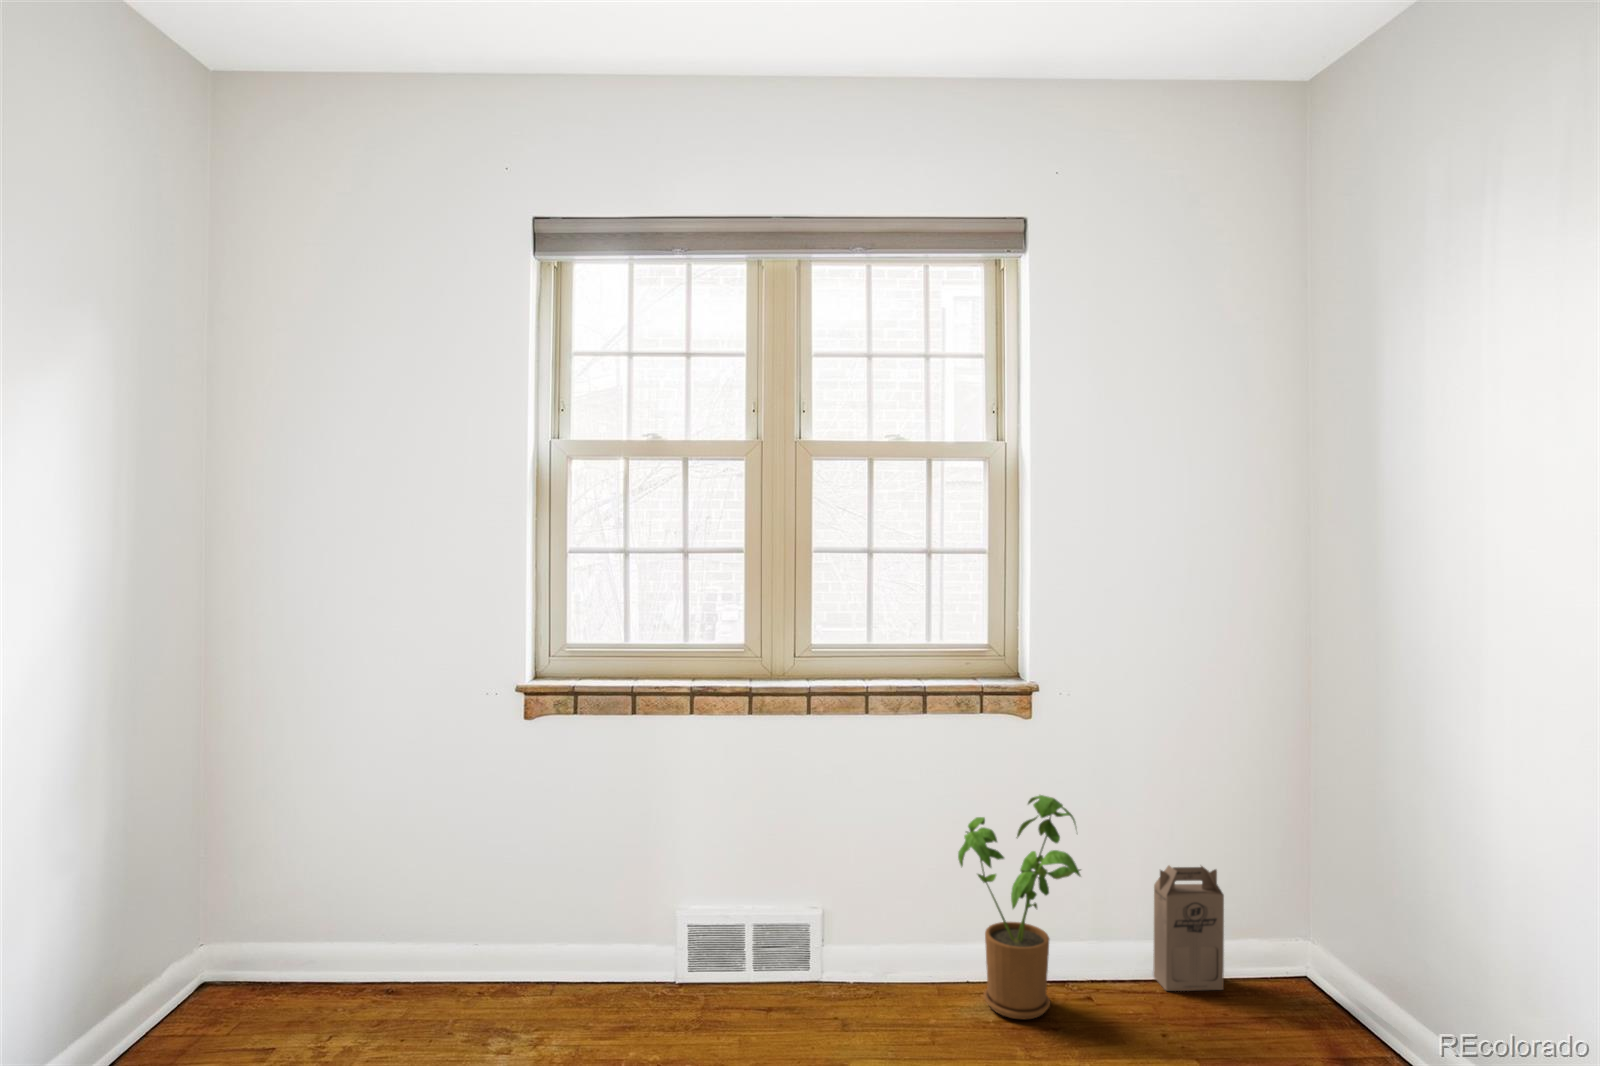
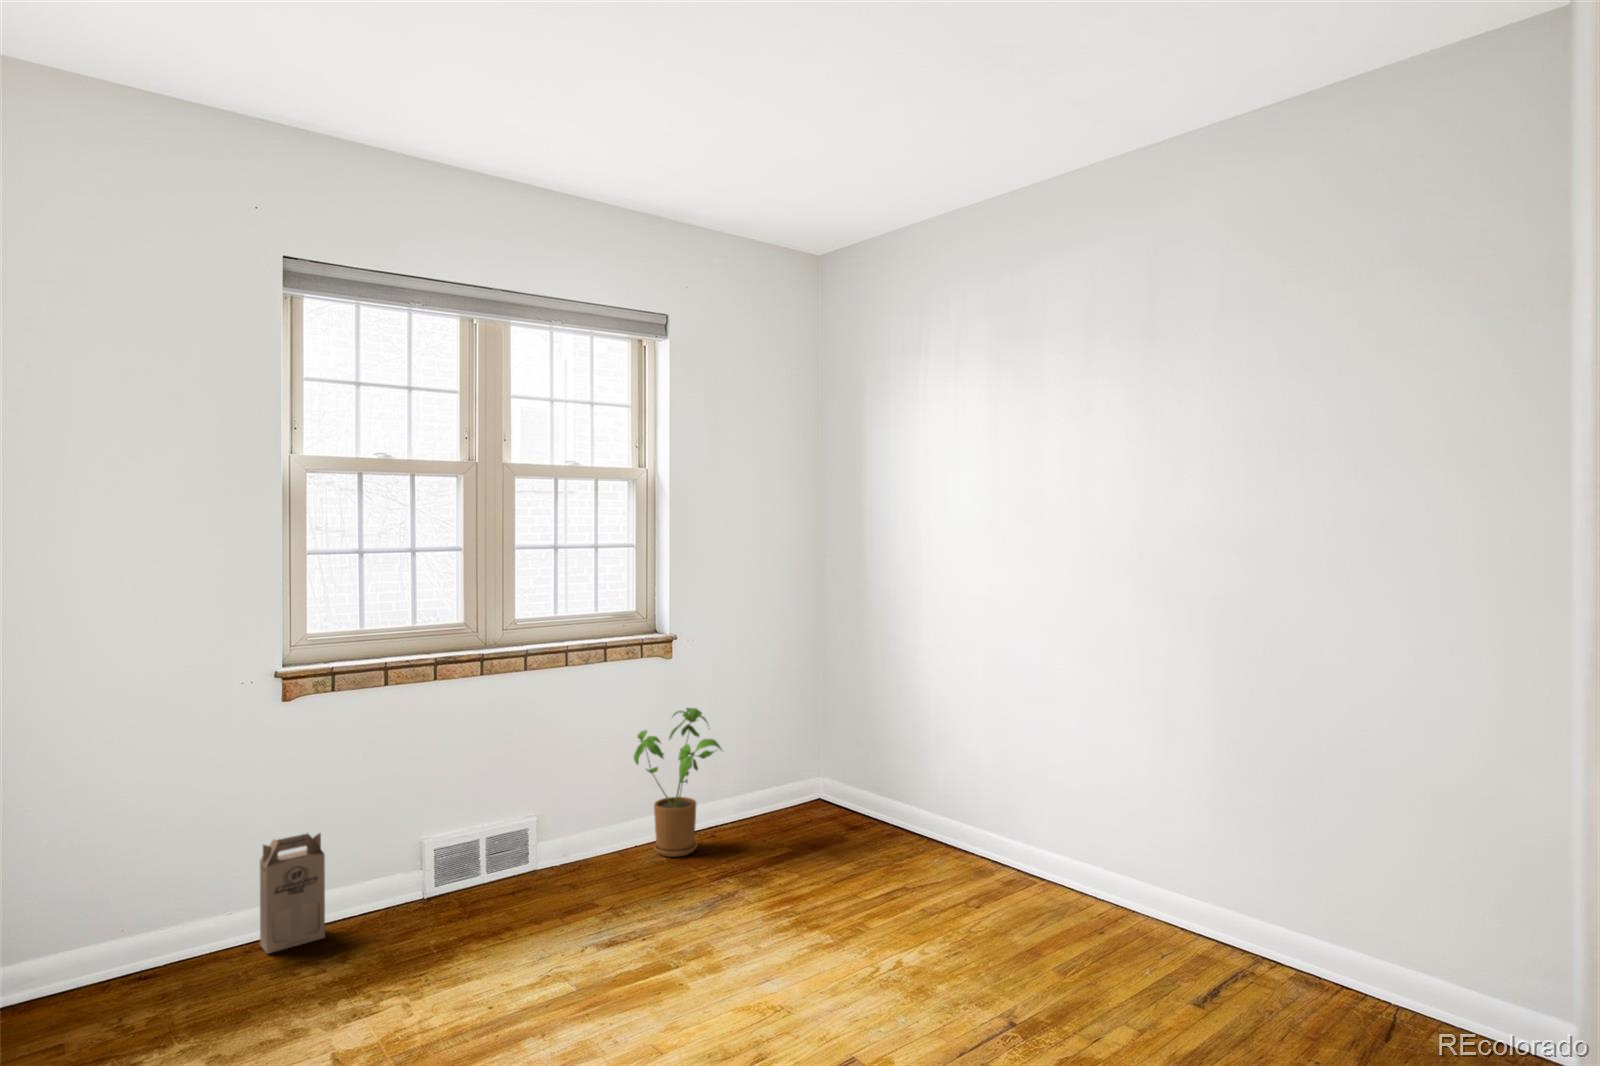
cardboard box: present [1153,866,1224,991] -> present [260,833,325,954]

